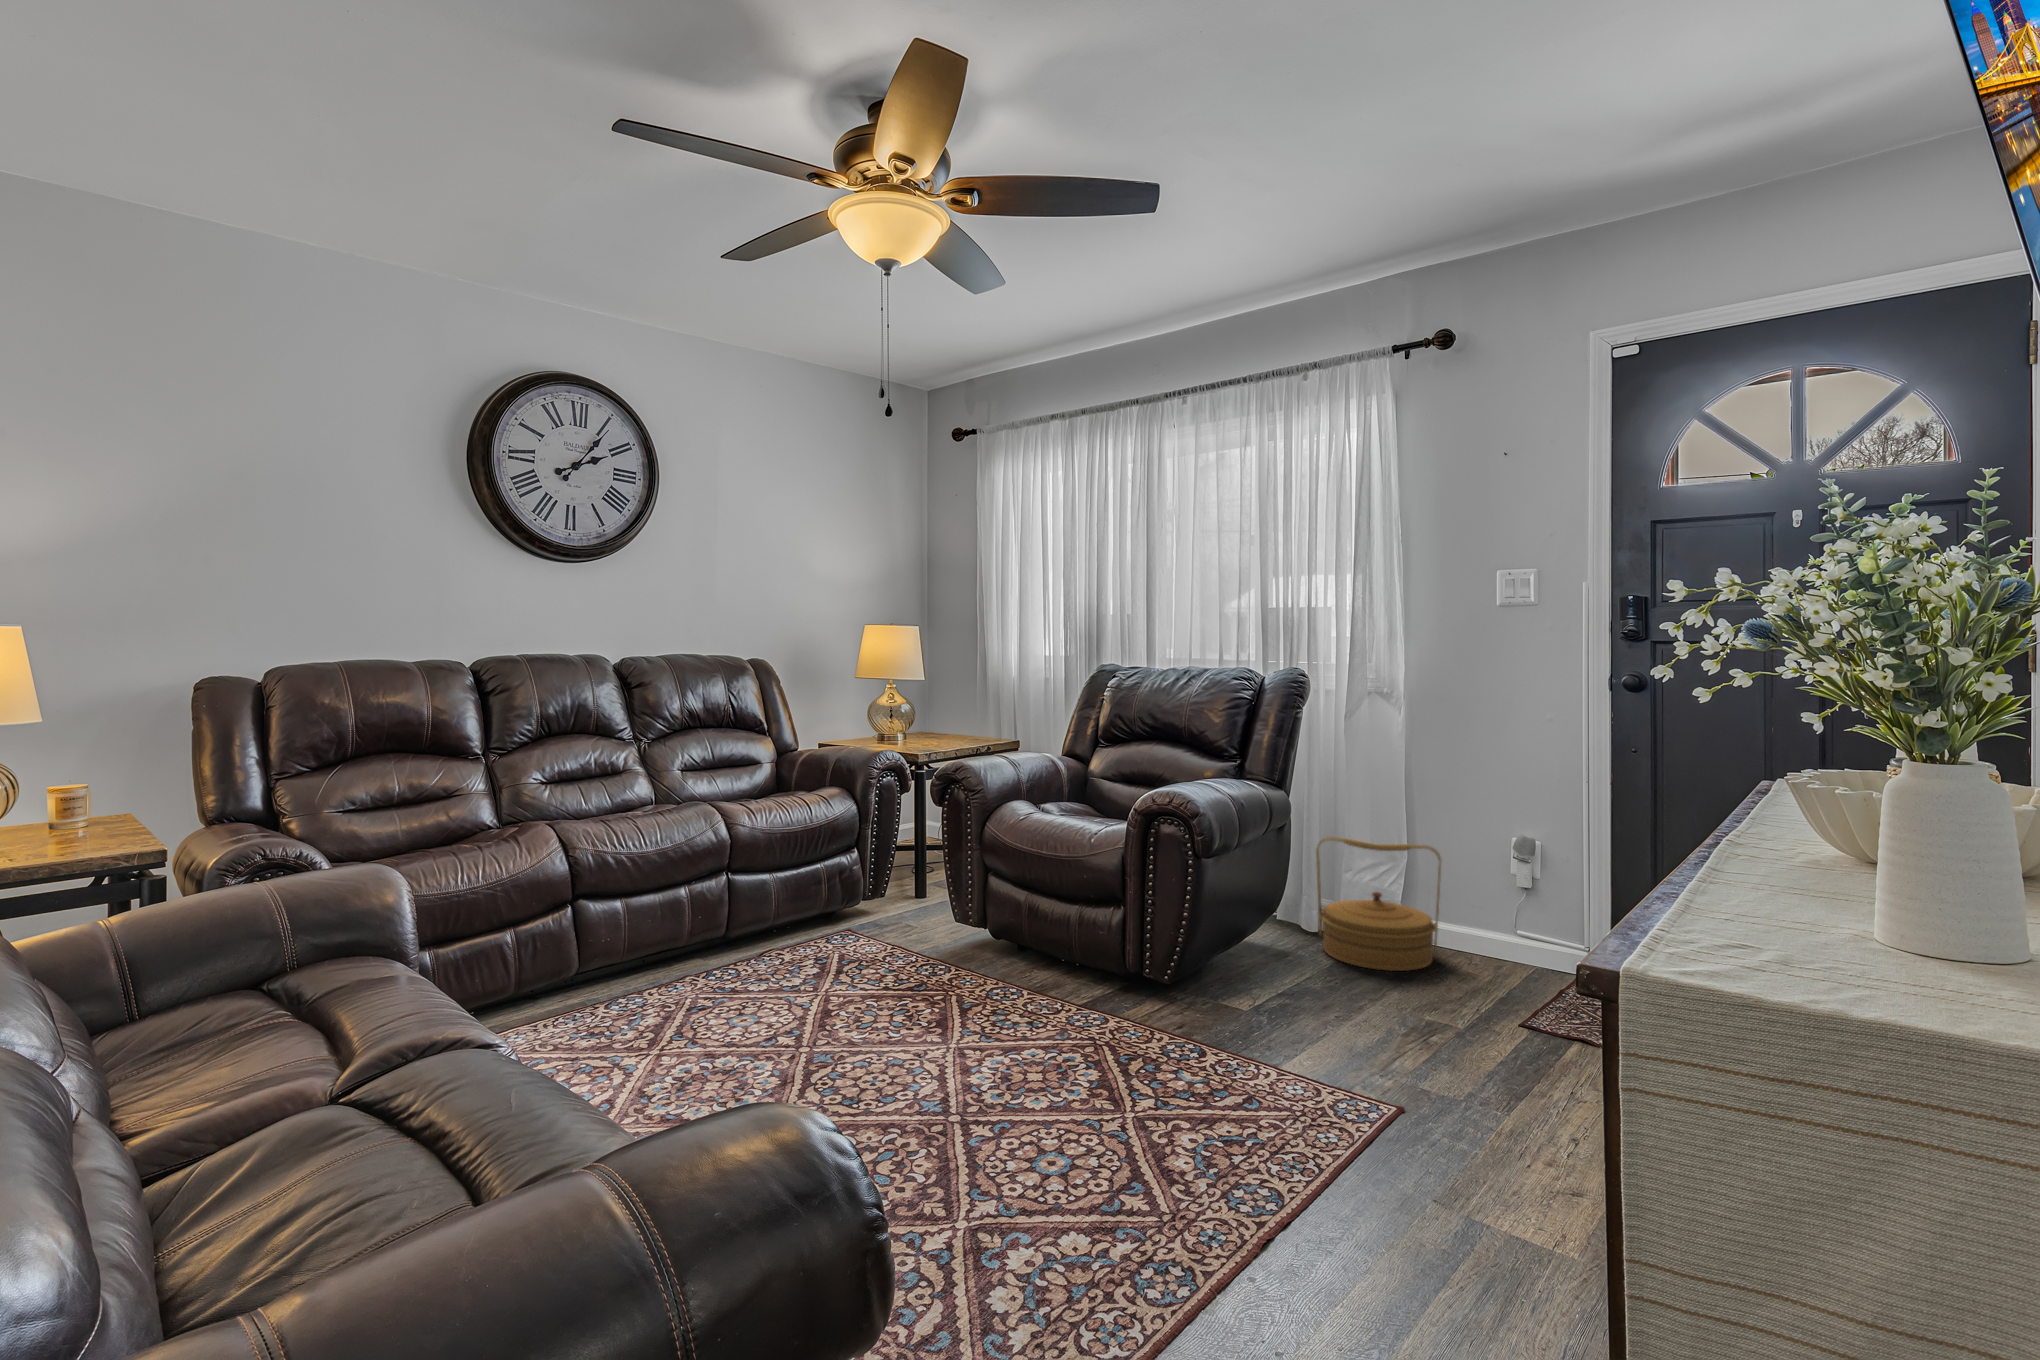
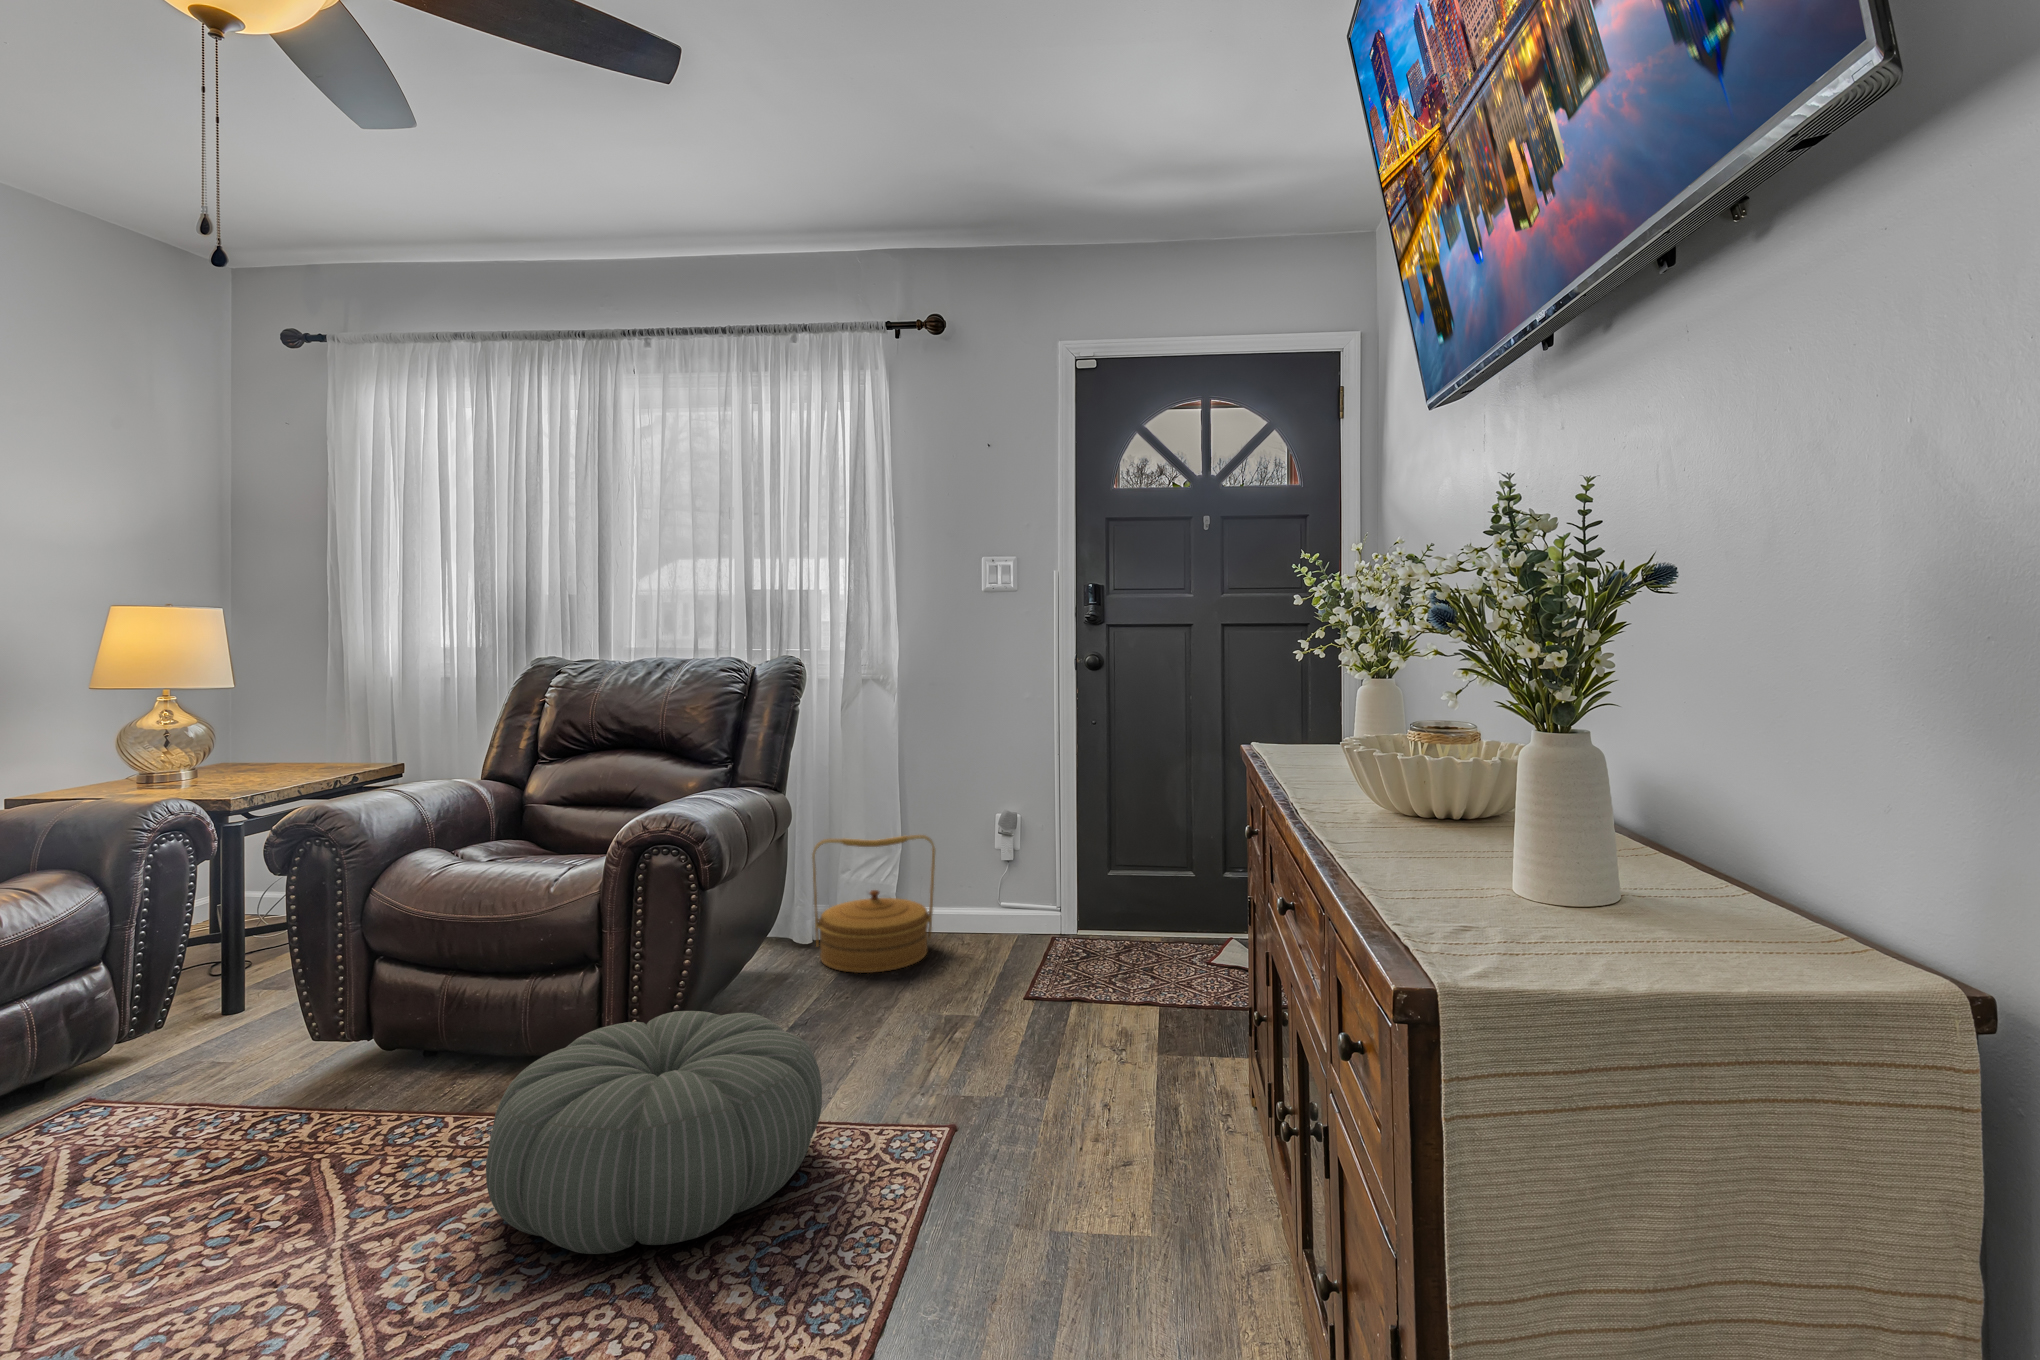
pouf: none [1032,948,1277,1115] -> present [486,1011,822,1254]

